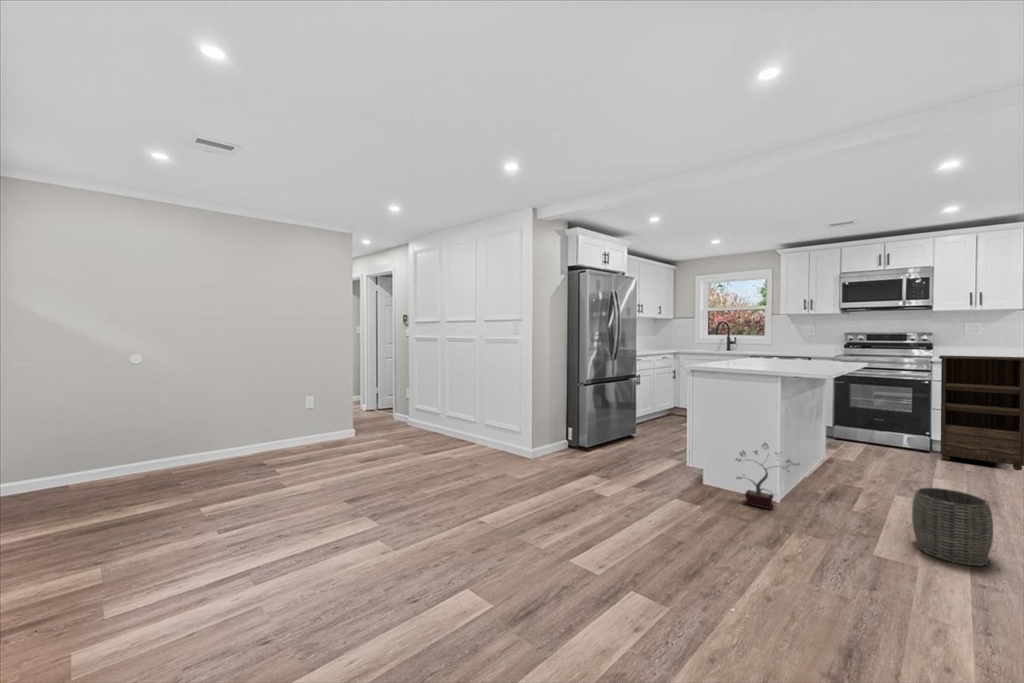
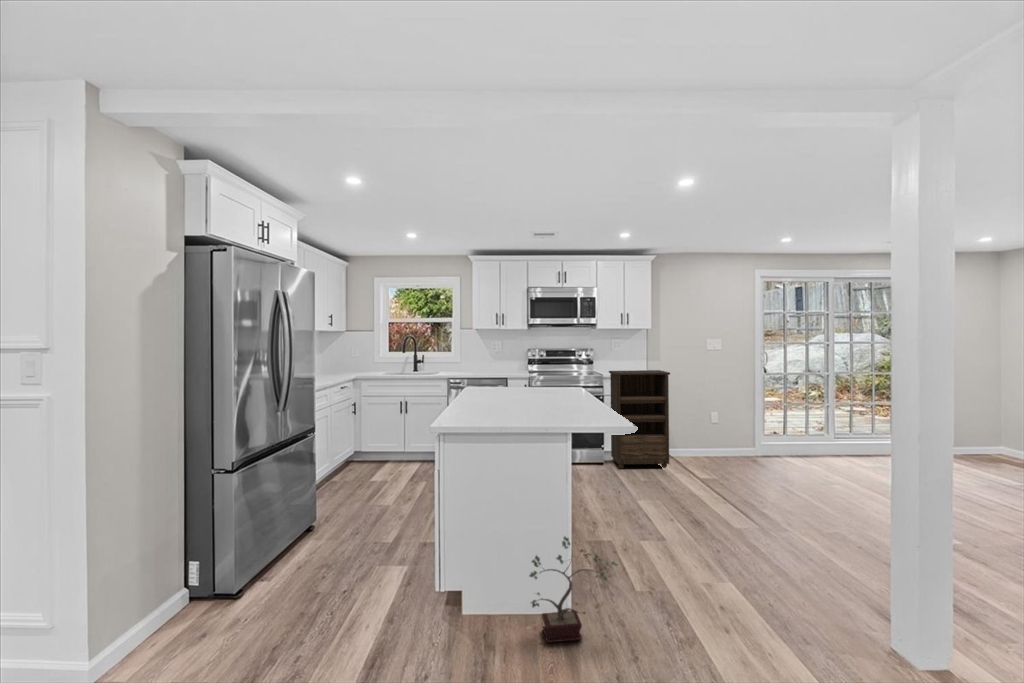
woven basket: present [912,488,993,566] -> none [729,550,808,655]

